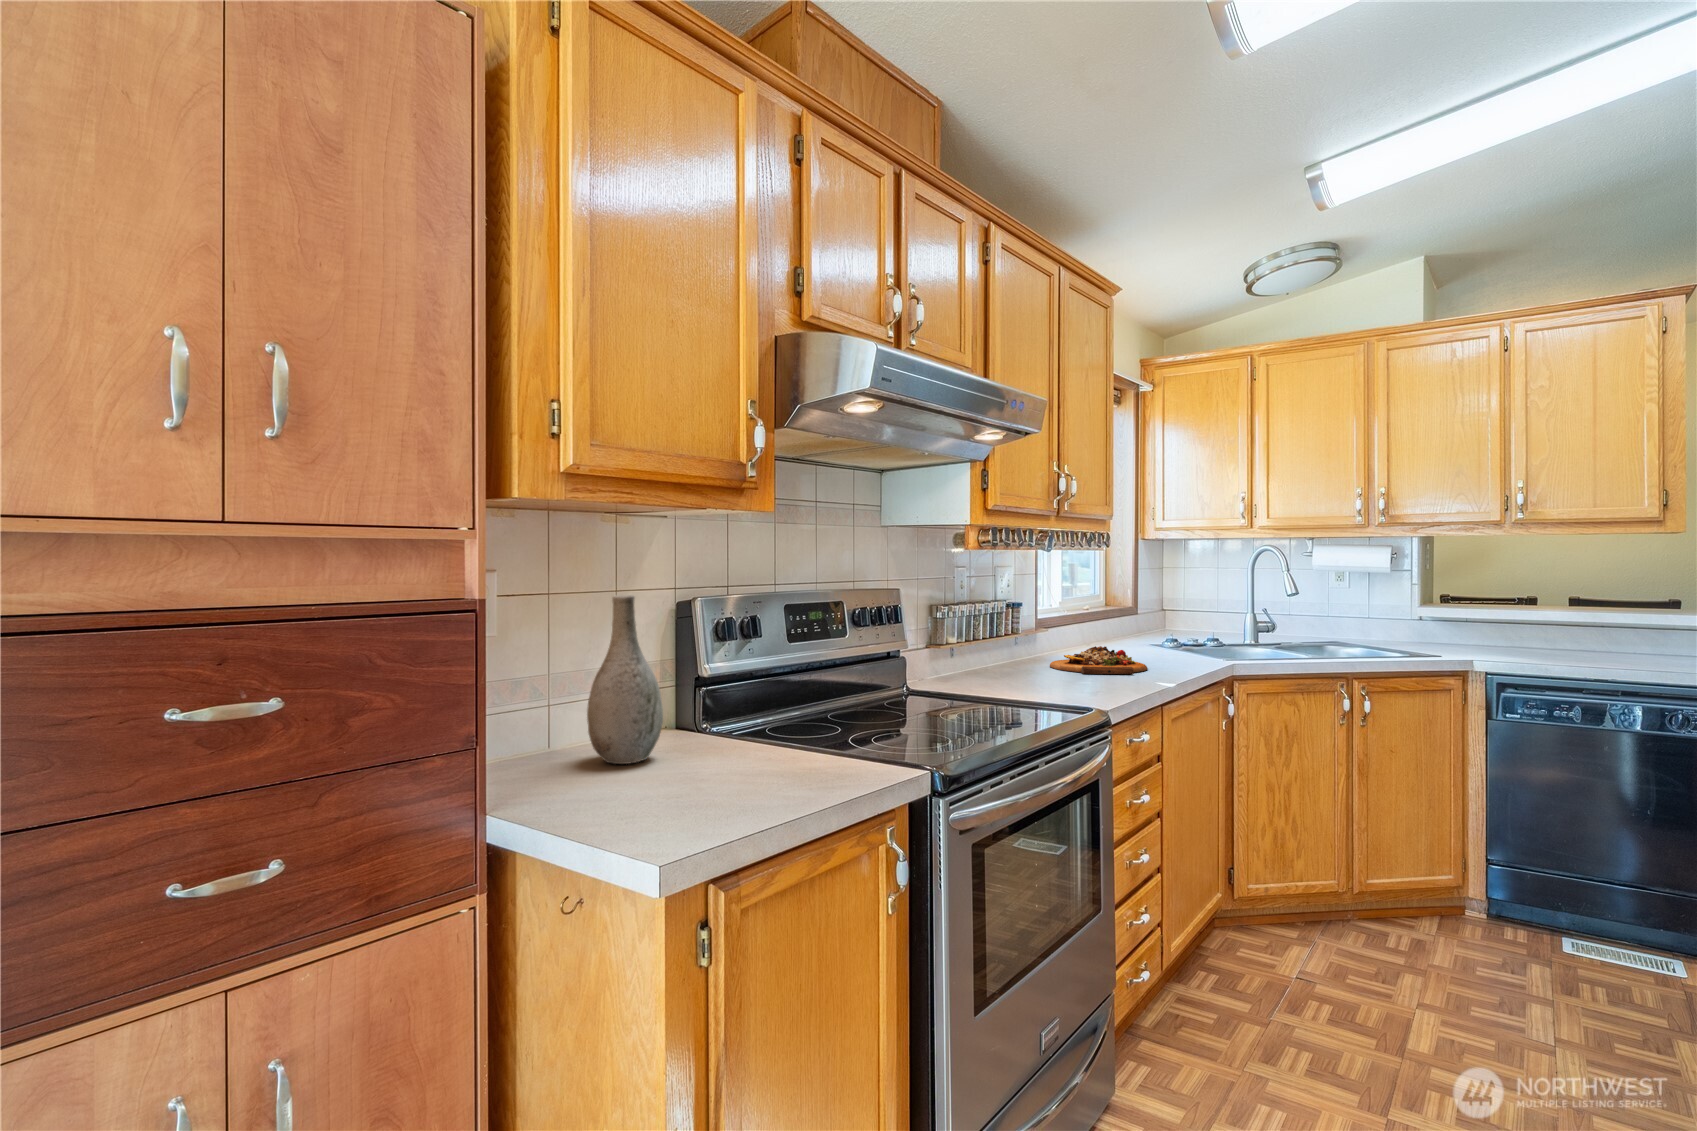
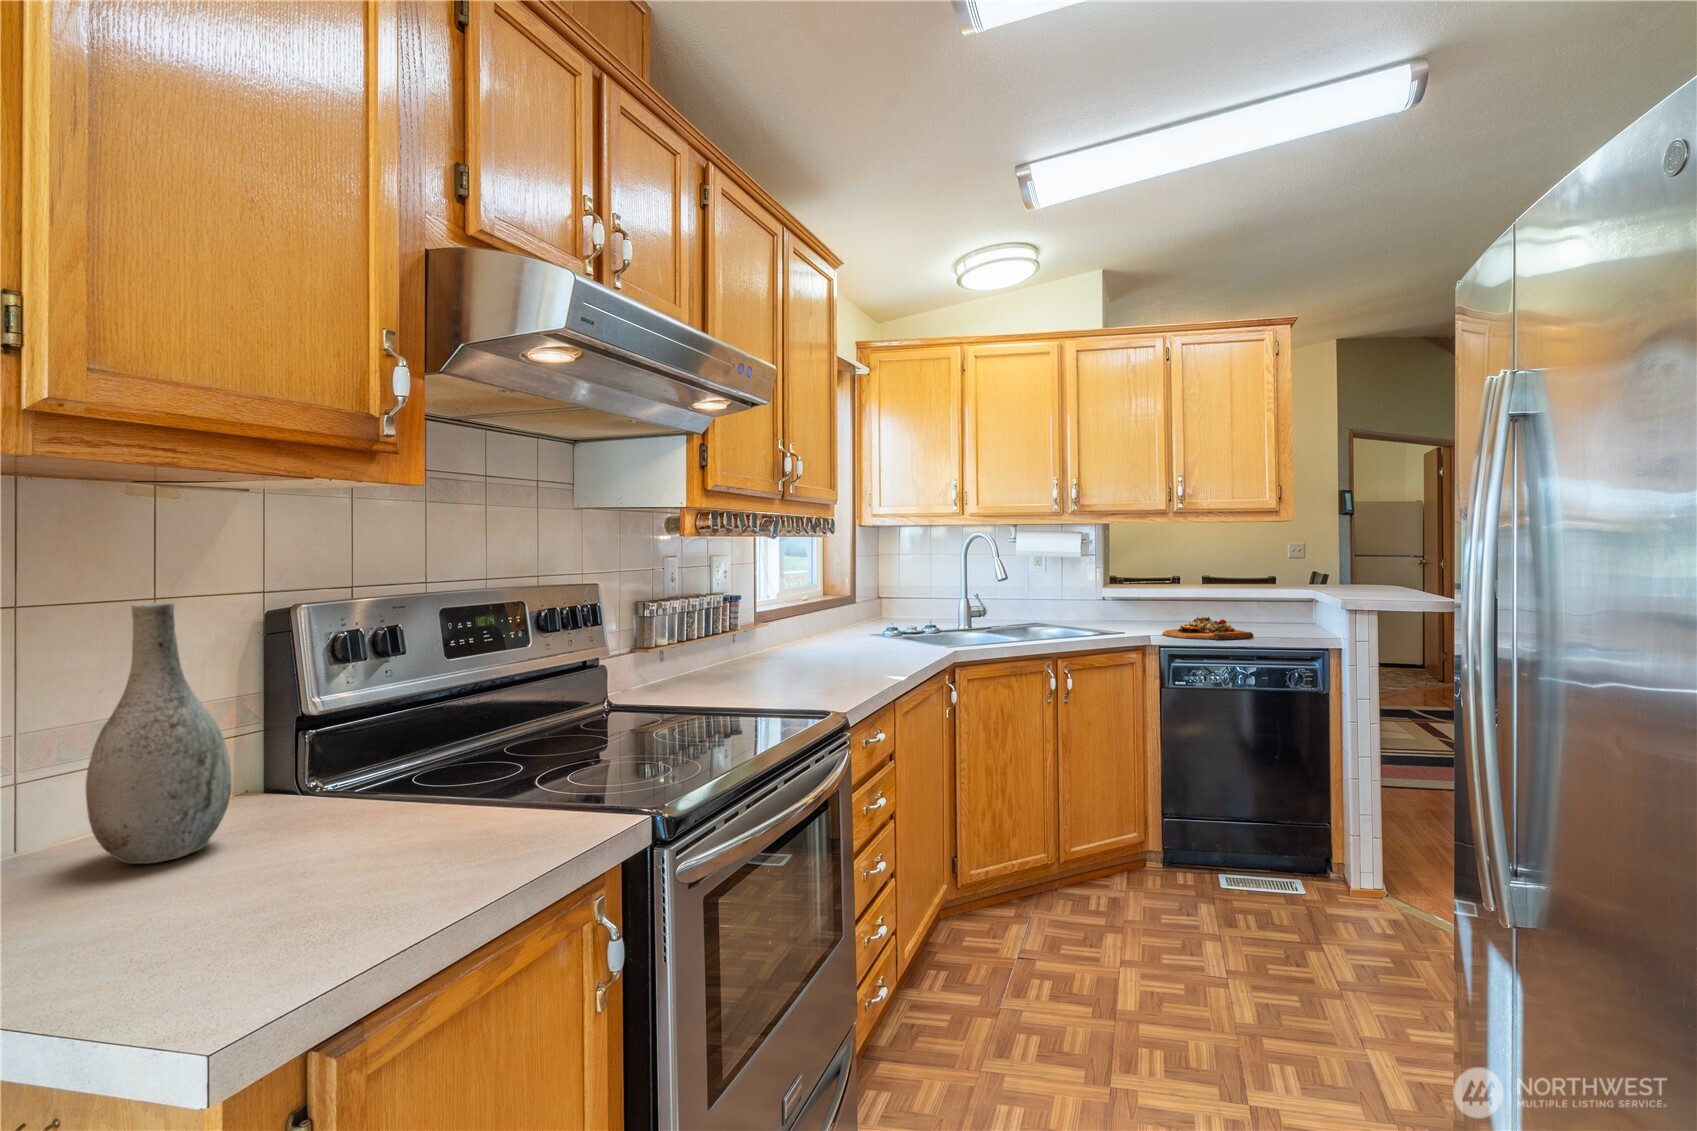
cutting board: present [1050,646,1148,674] -> present [1162,617,1254,640]

